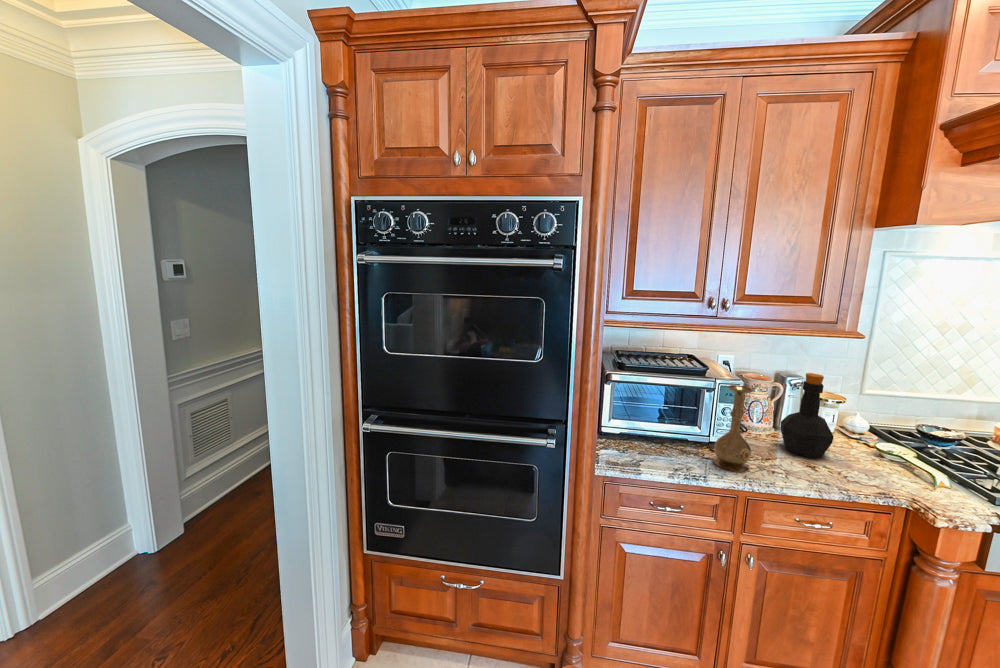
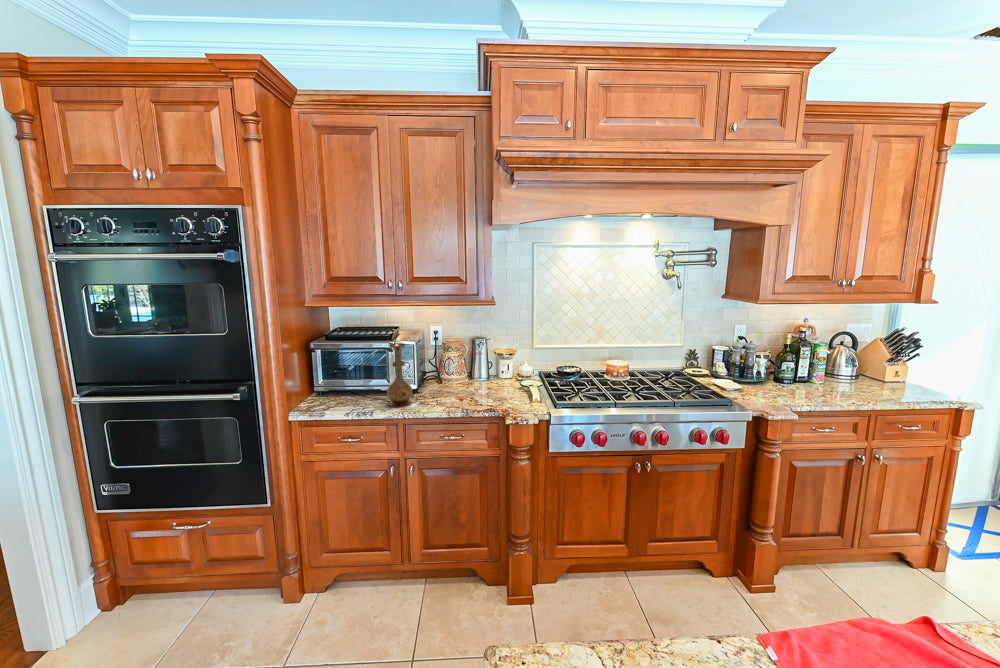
bottle: present [780,373,834,458] -> none [453,332,484,394]

